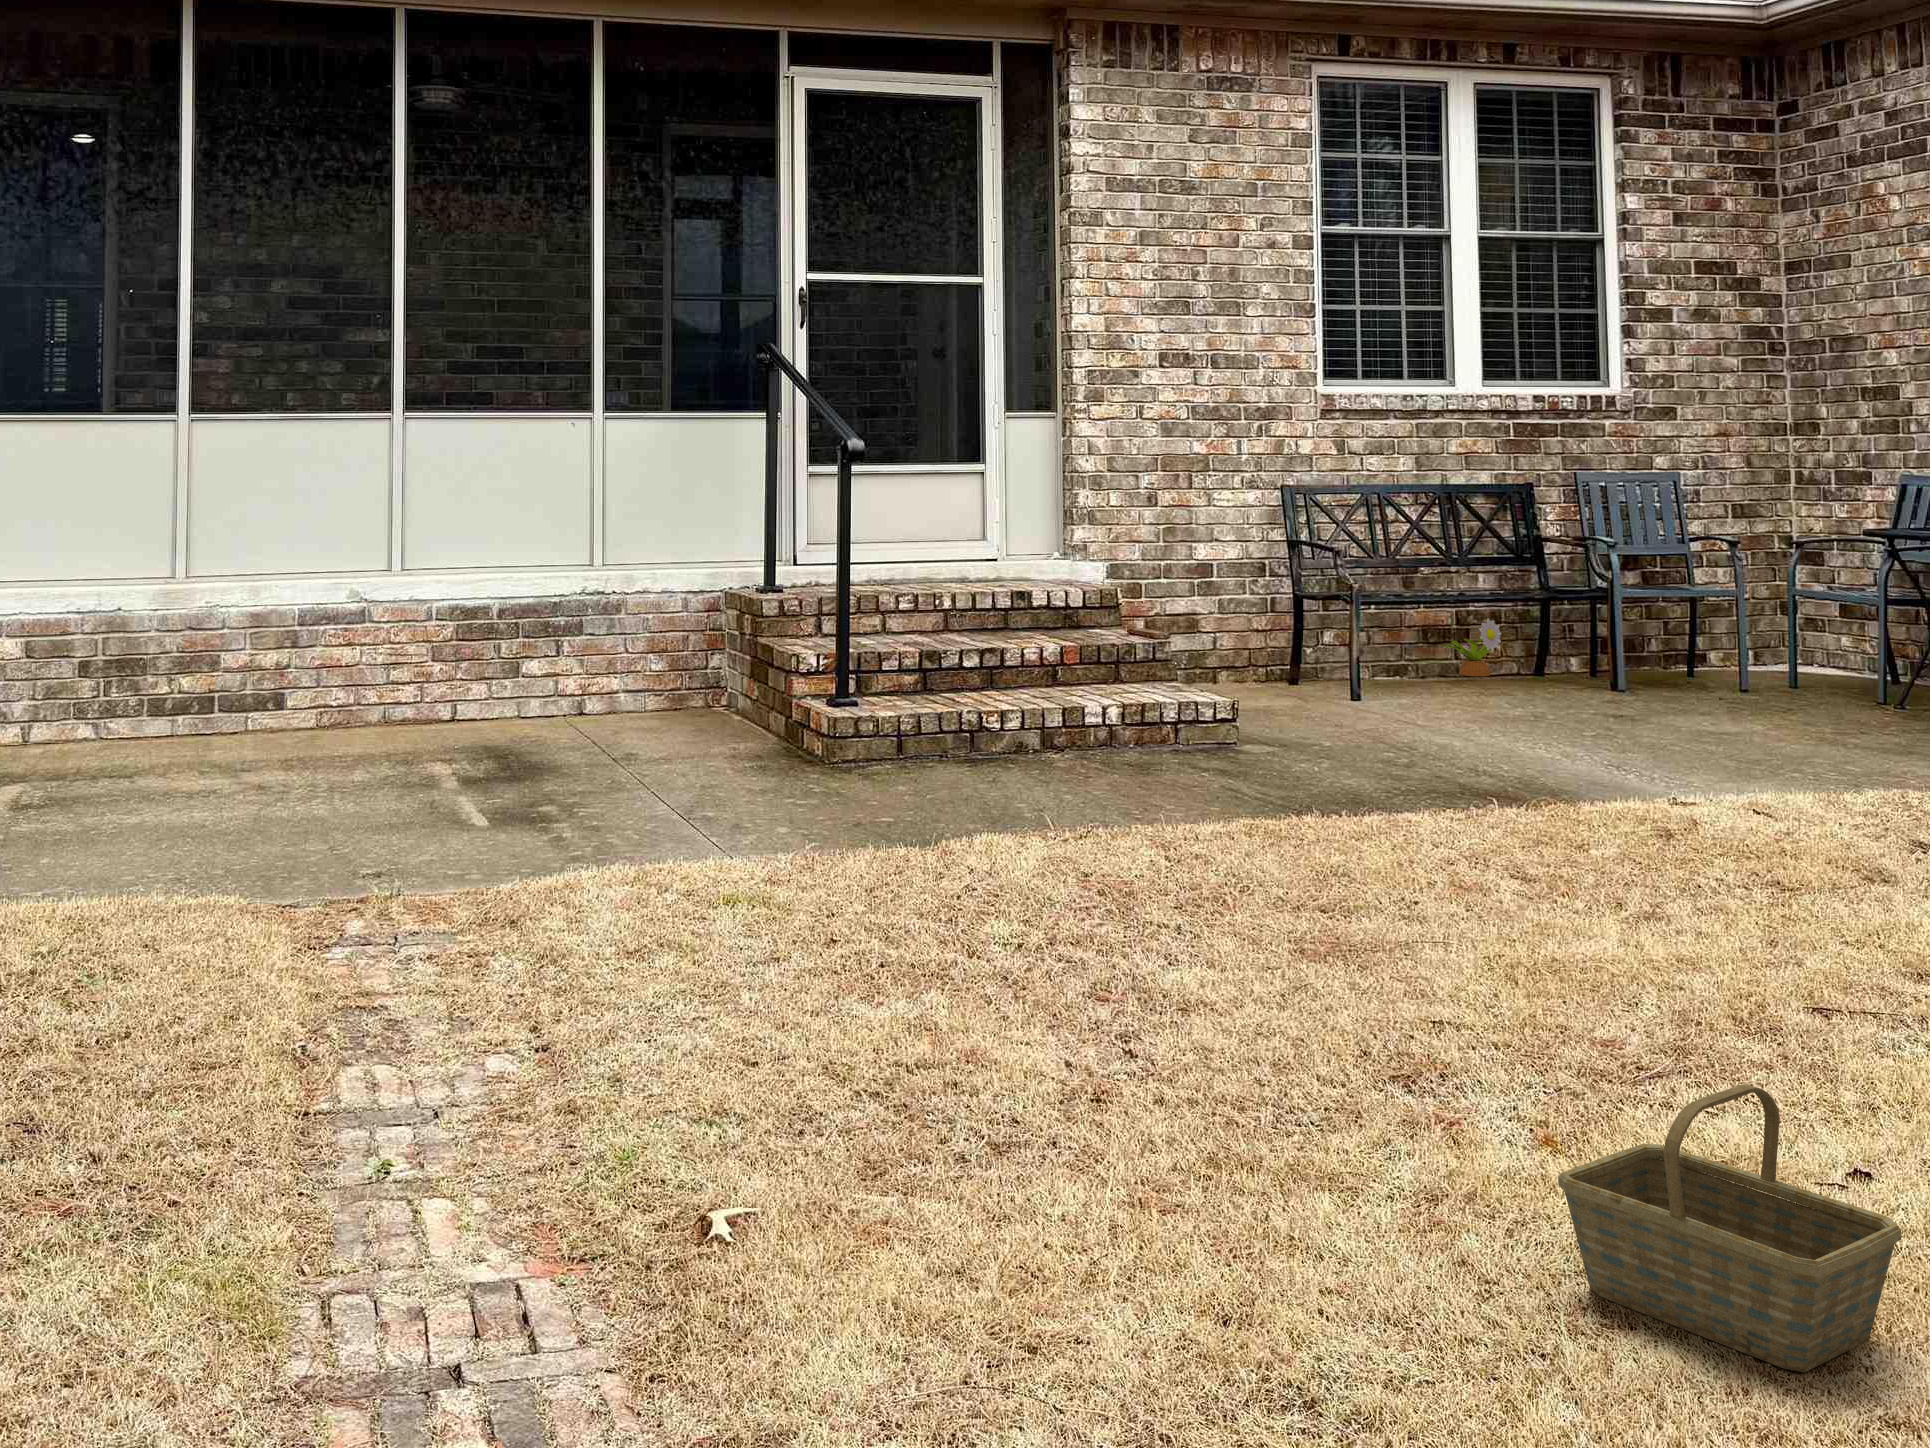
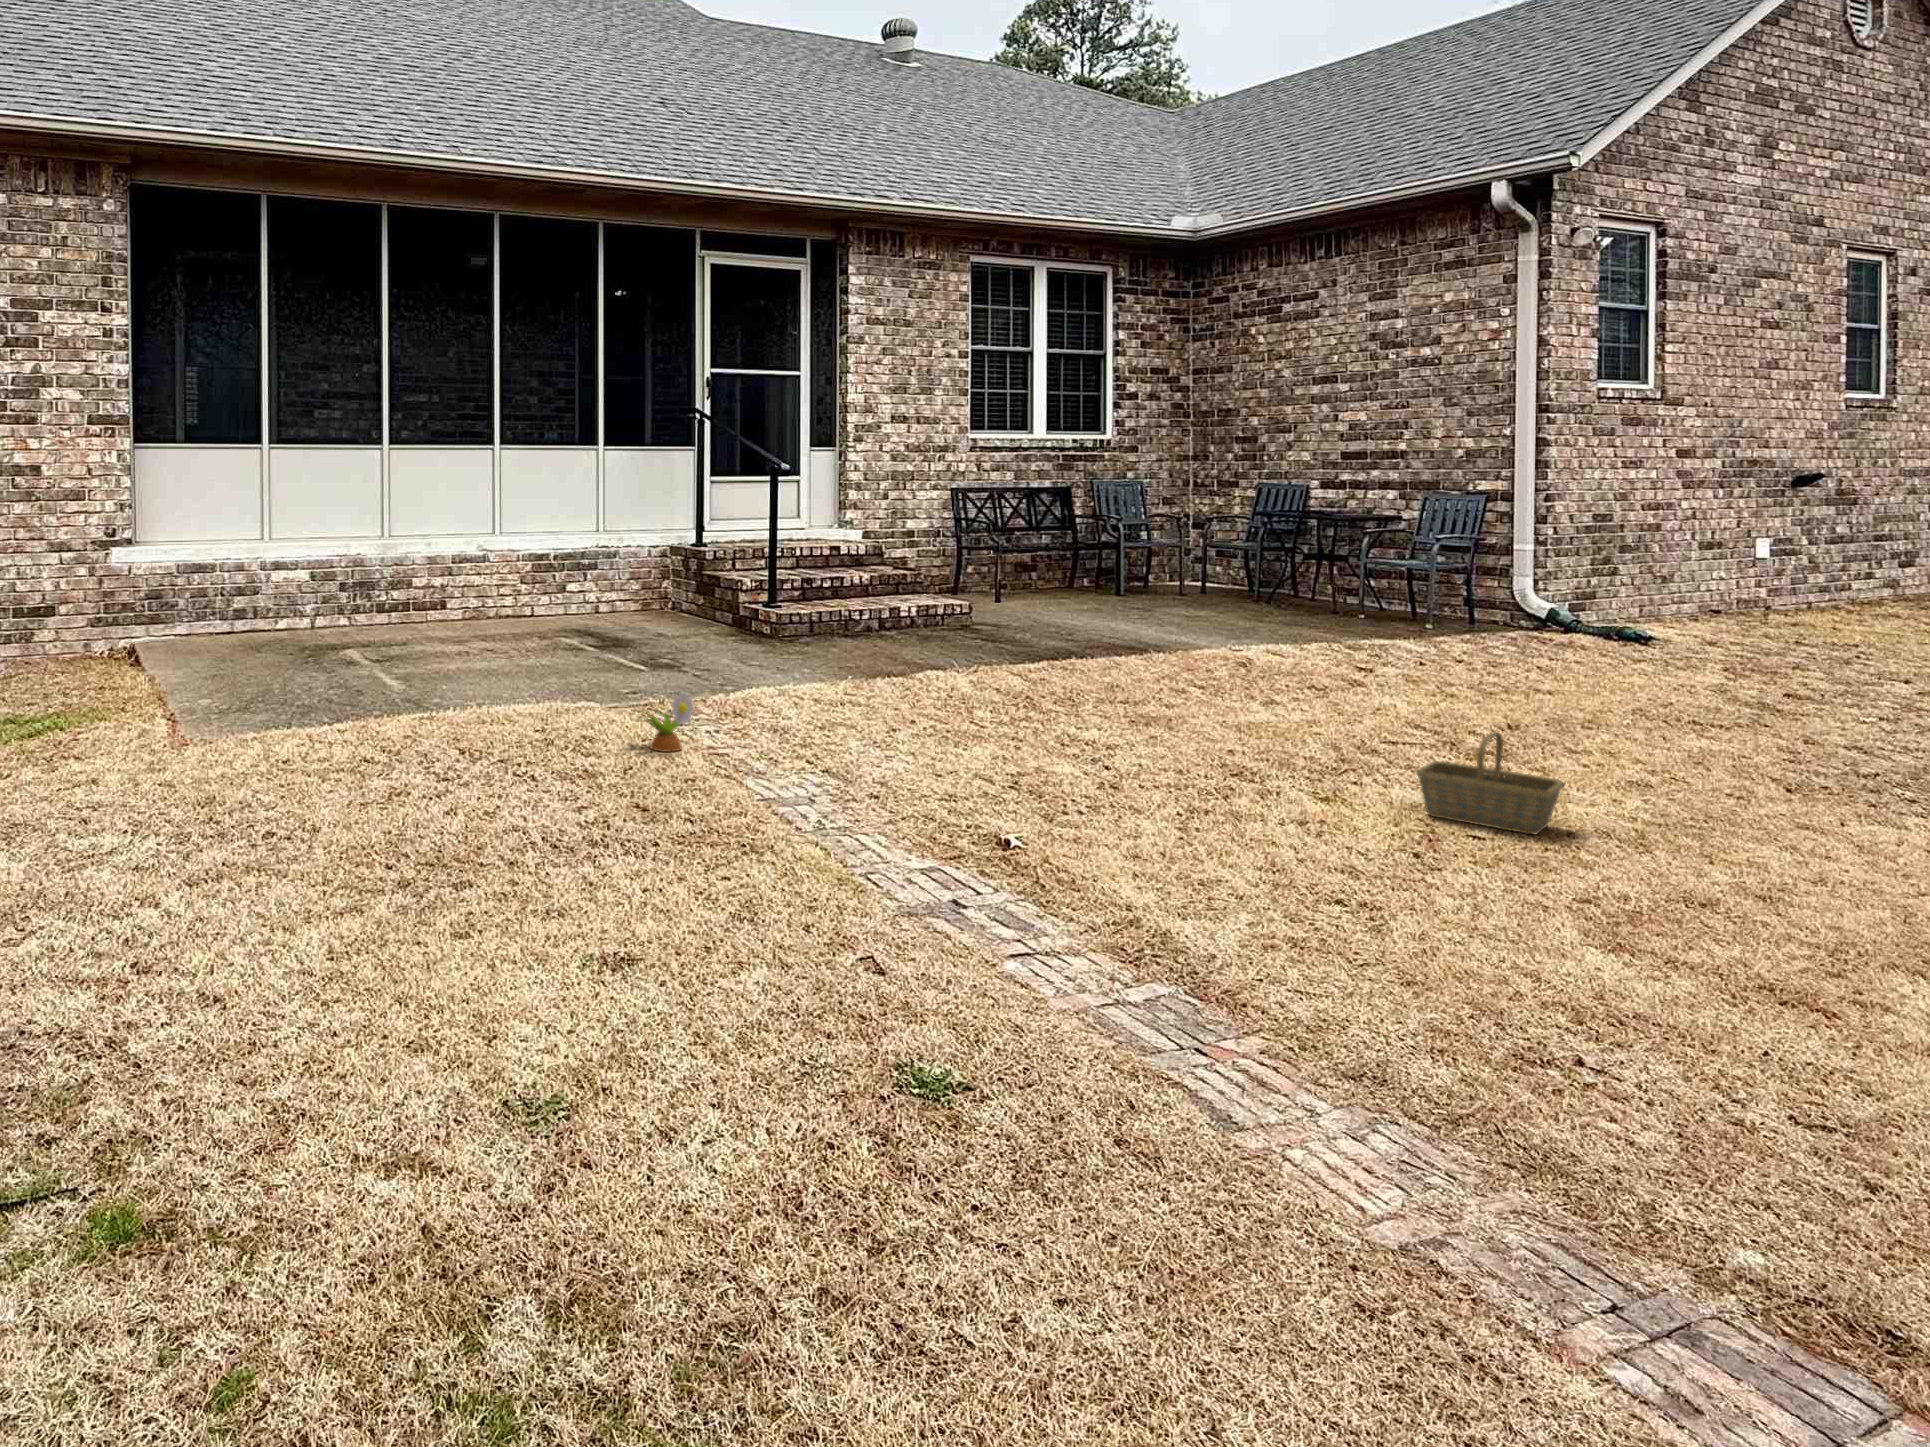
decorative plant: present [1442,618,1501,676] -> present [638,693,694,752]

